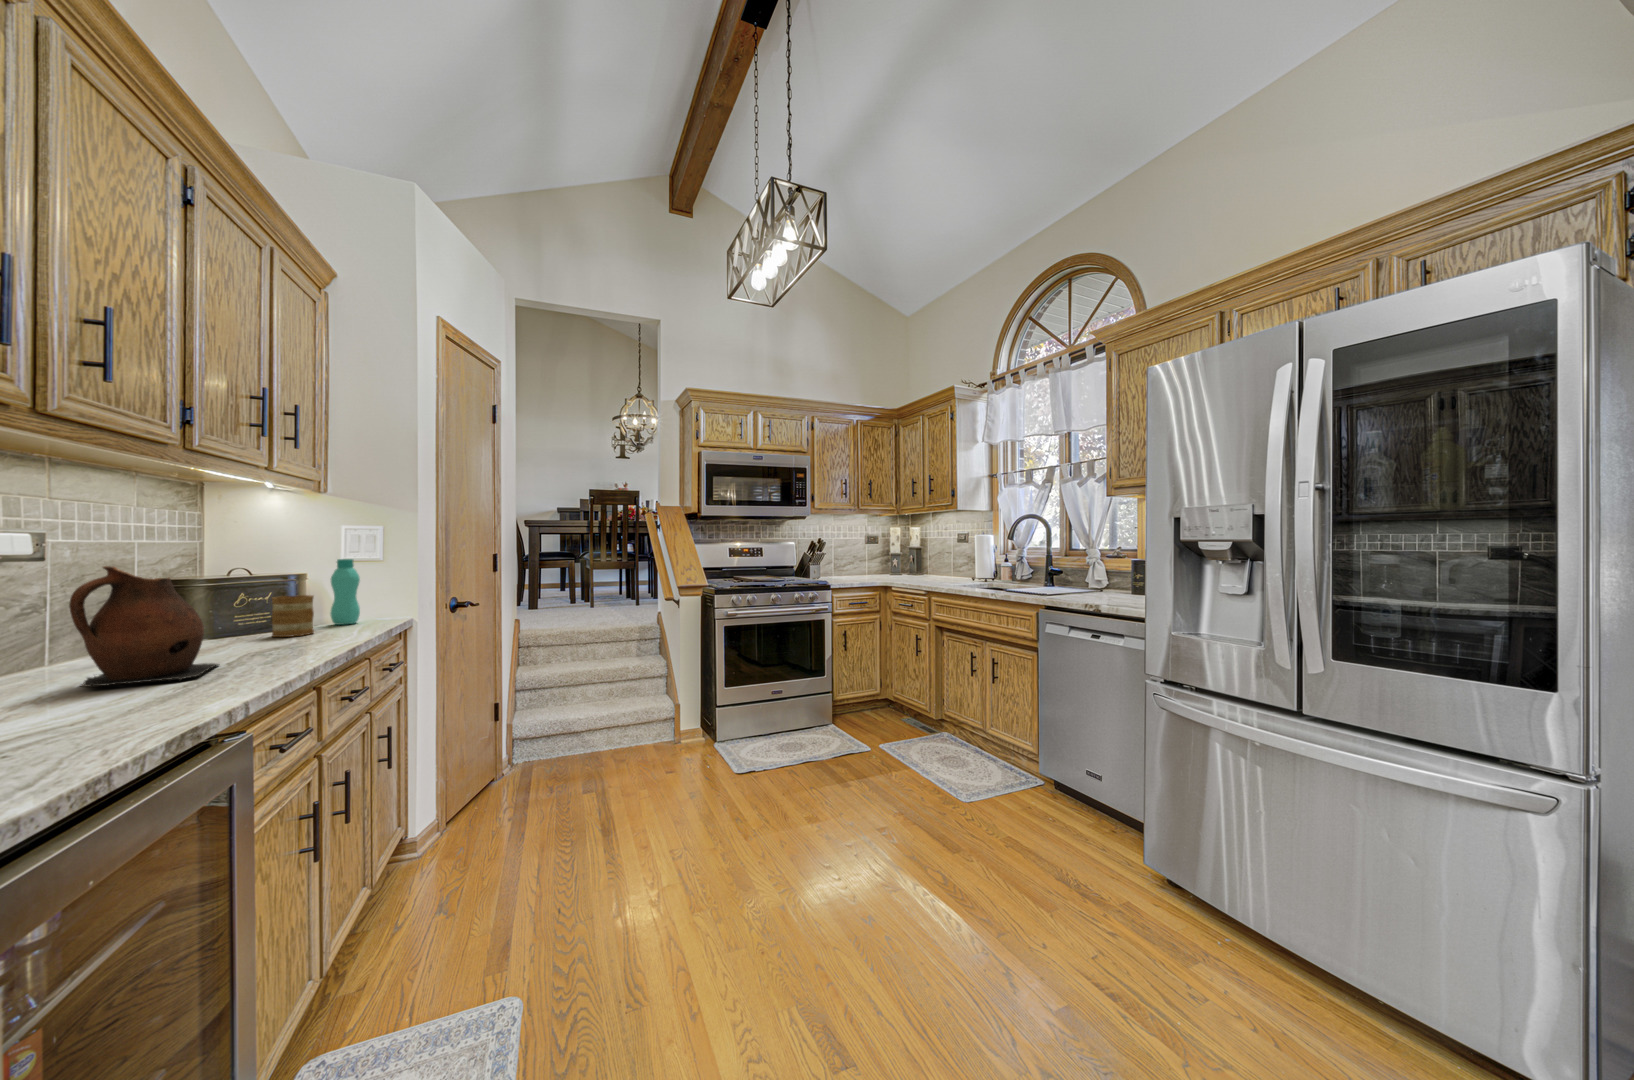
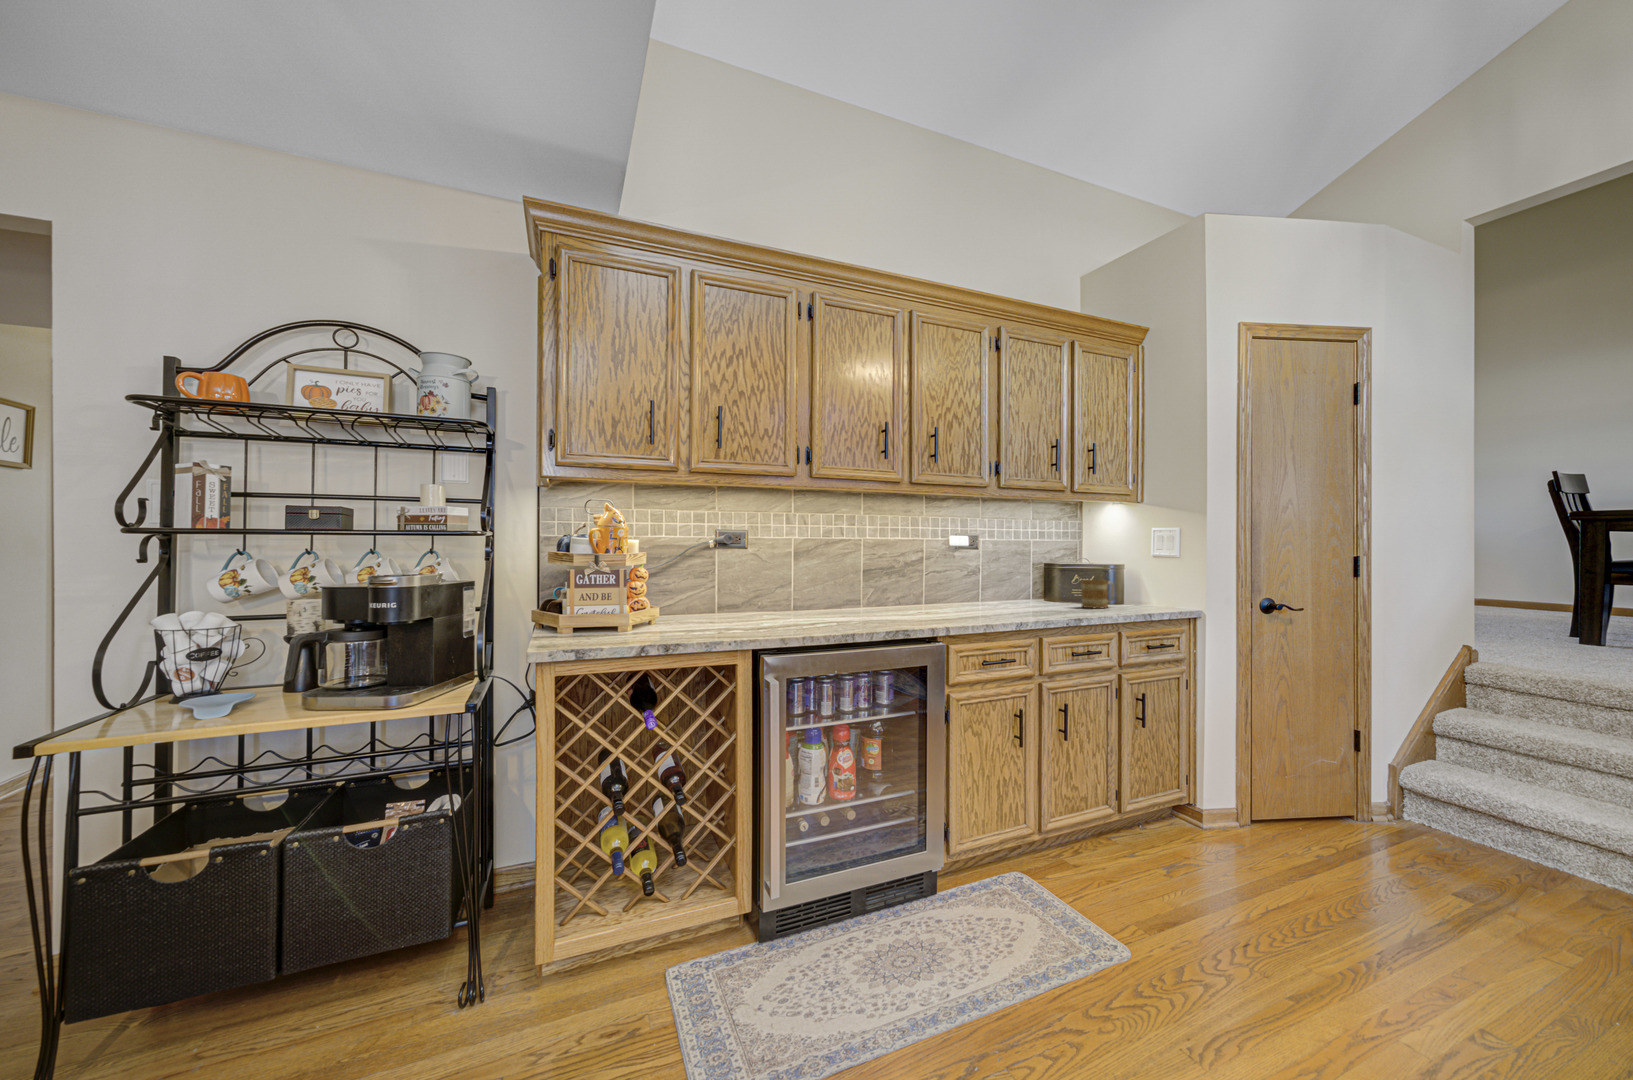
bottle: present [330,559,360,625] -> none [1133,554,1156,606]
ceramic pitcher: present [69,566,219,687] -> none [946,554,1007,617]

